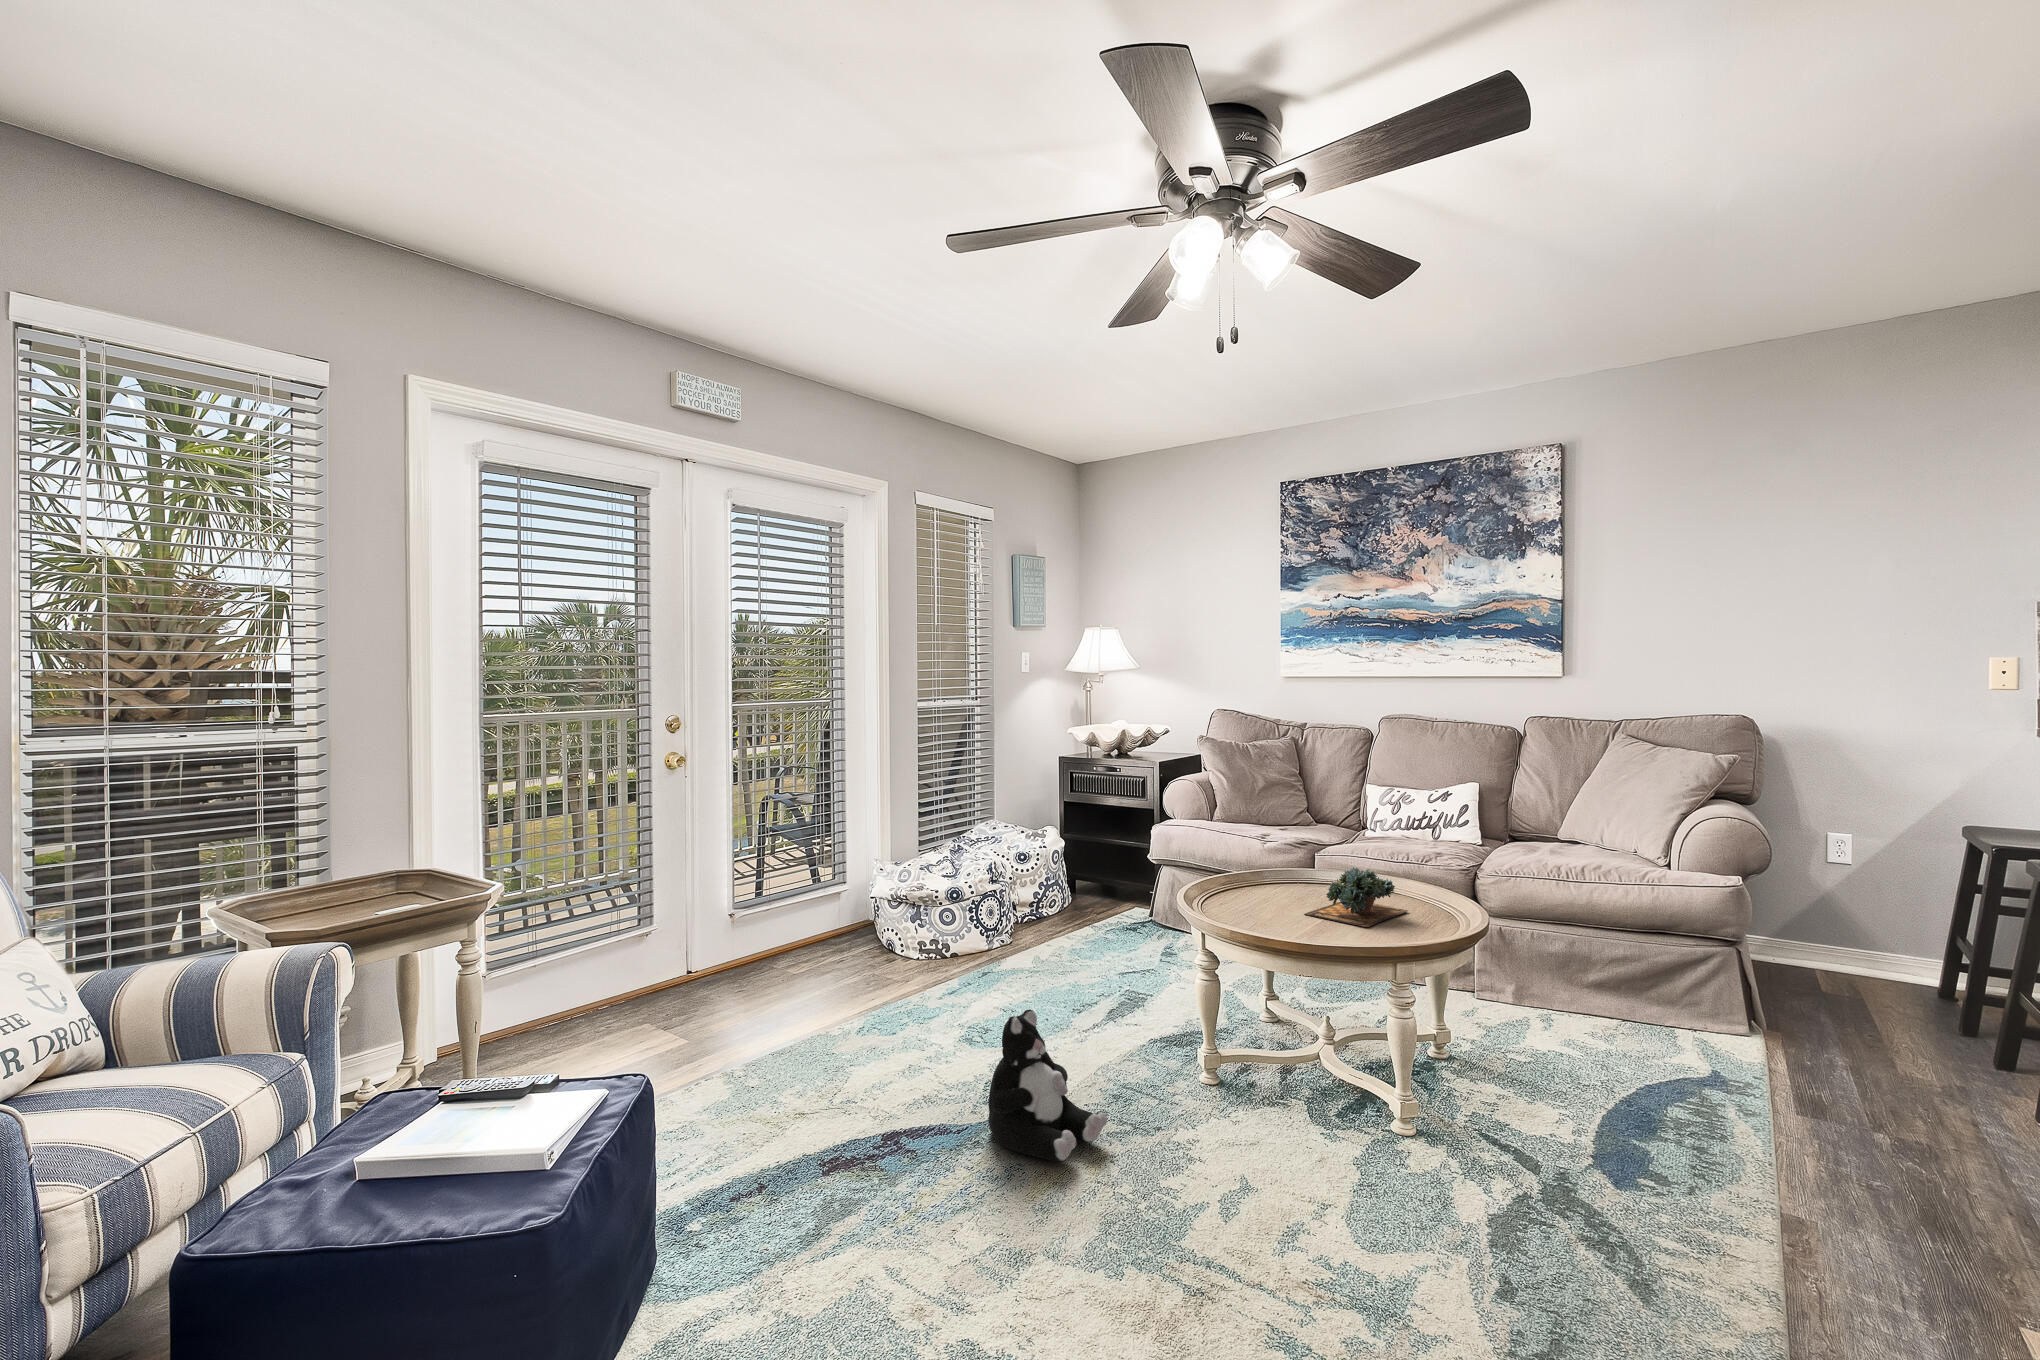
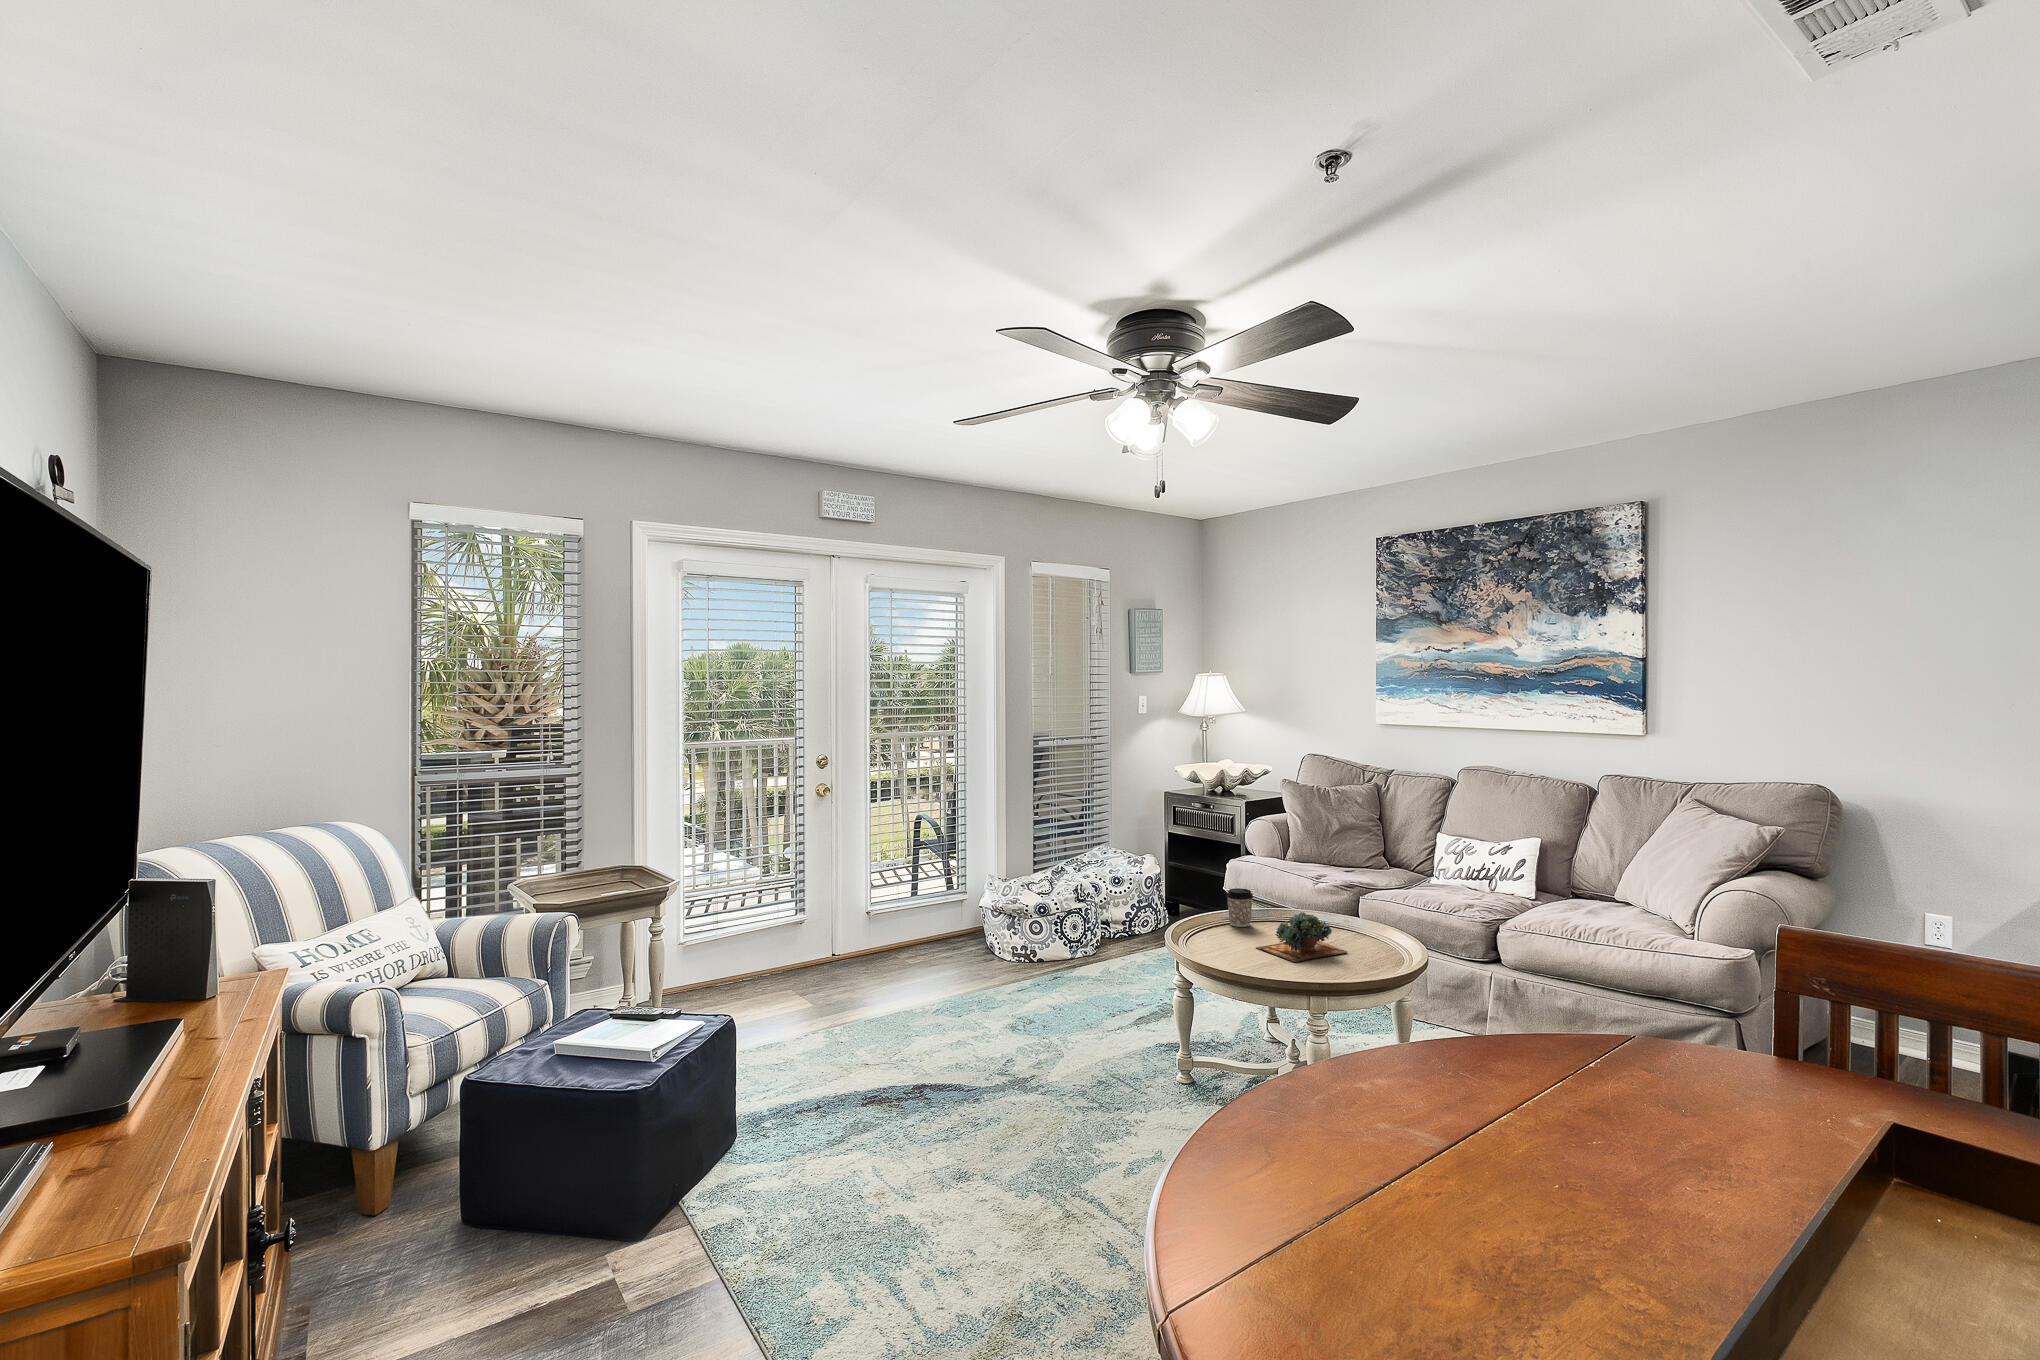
coffee cup: none [1238,847,1271,892] -> present [1226,888,1253,927]
plush toy: present [989,1010,1107,1161] -> none [987,1003,1074,1116]

